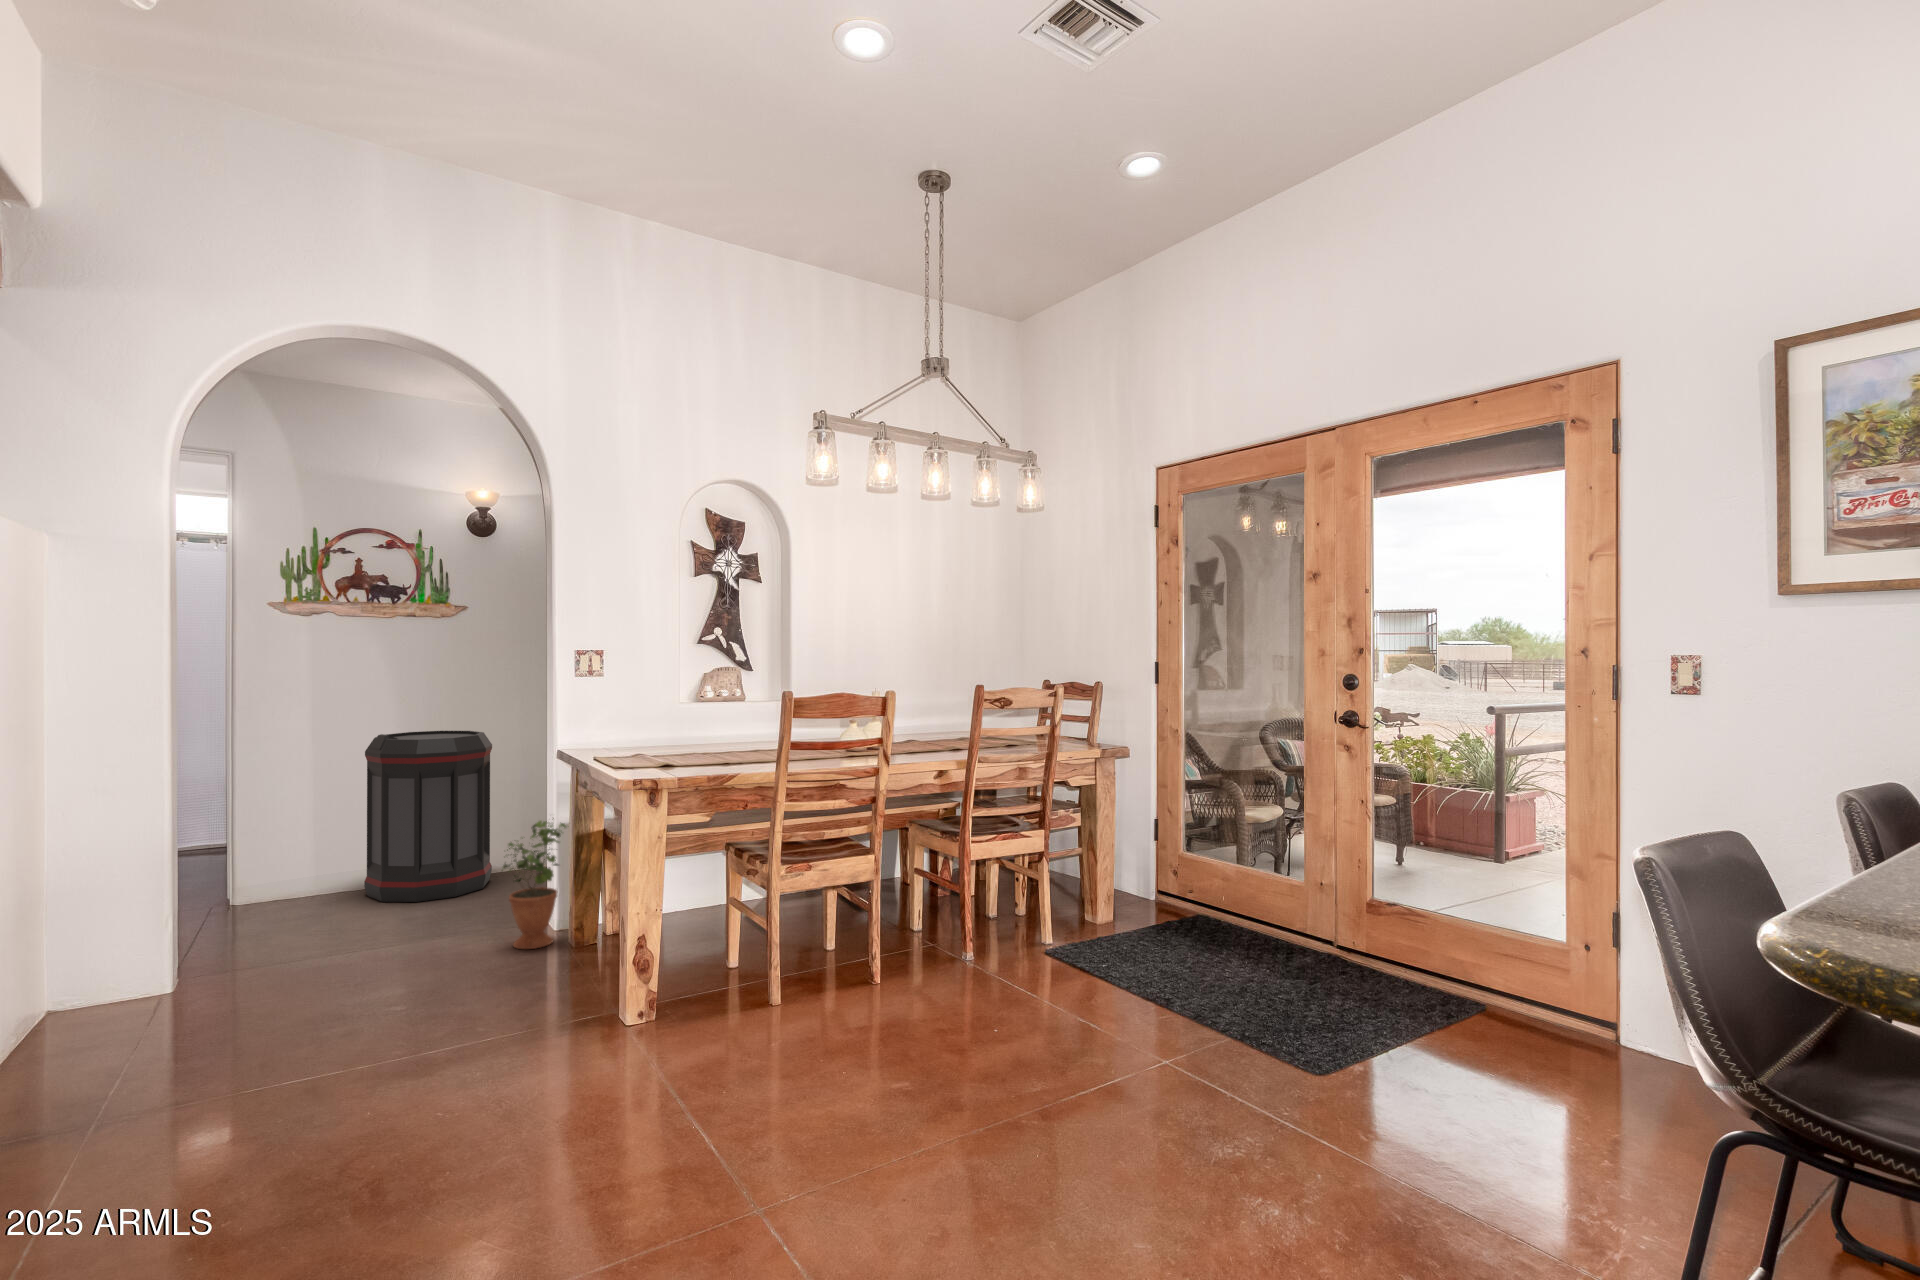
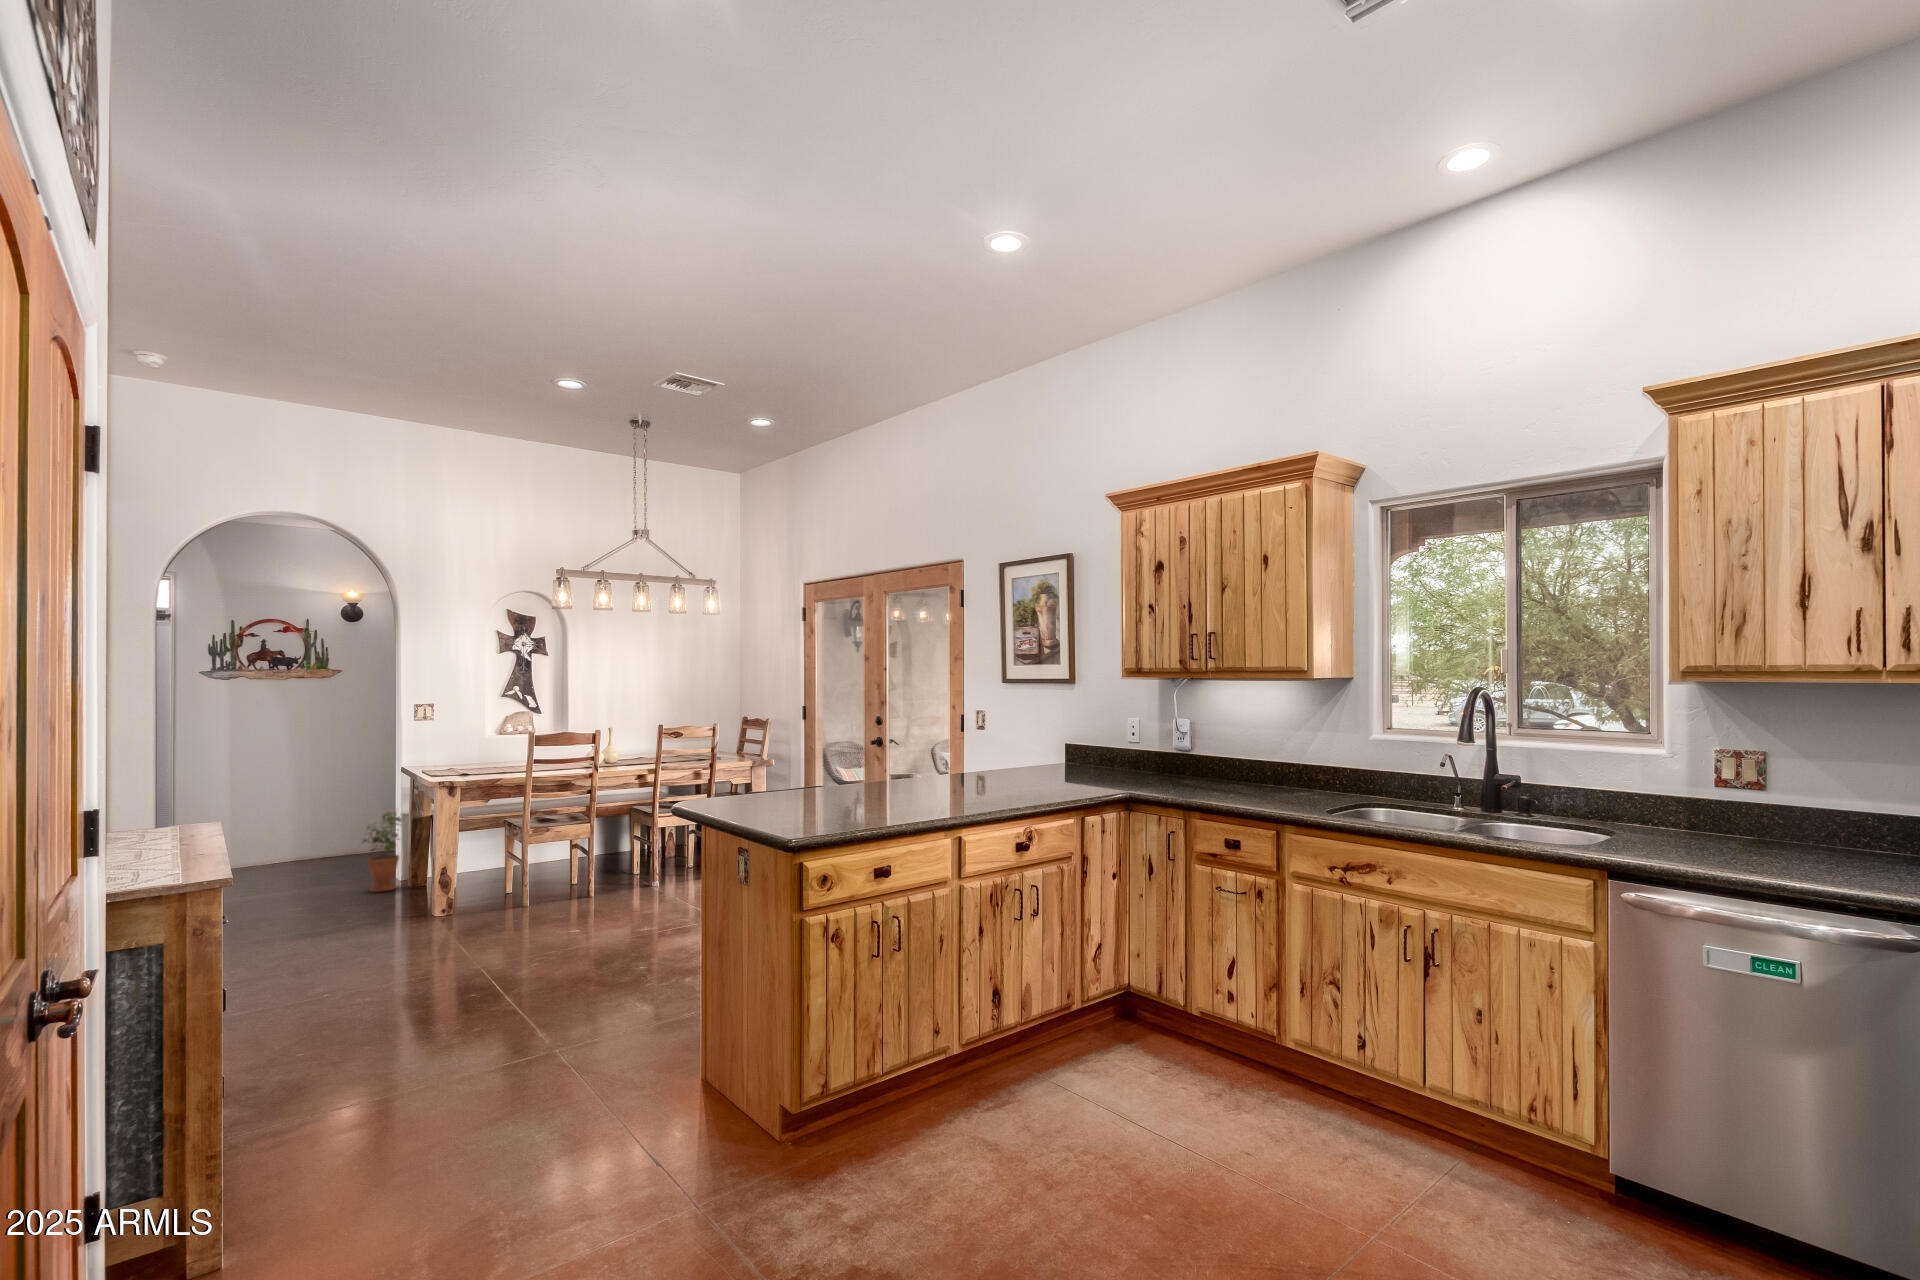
trash can: present [364,731,492,902] -> none [267,757,359,872]

